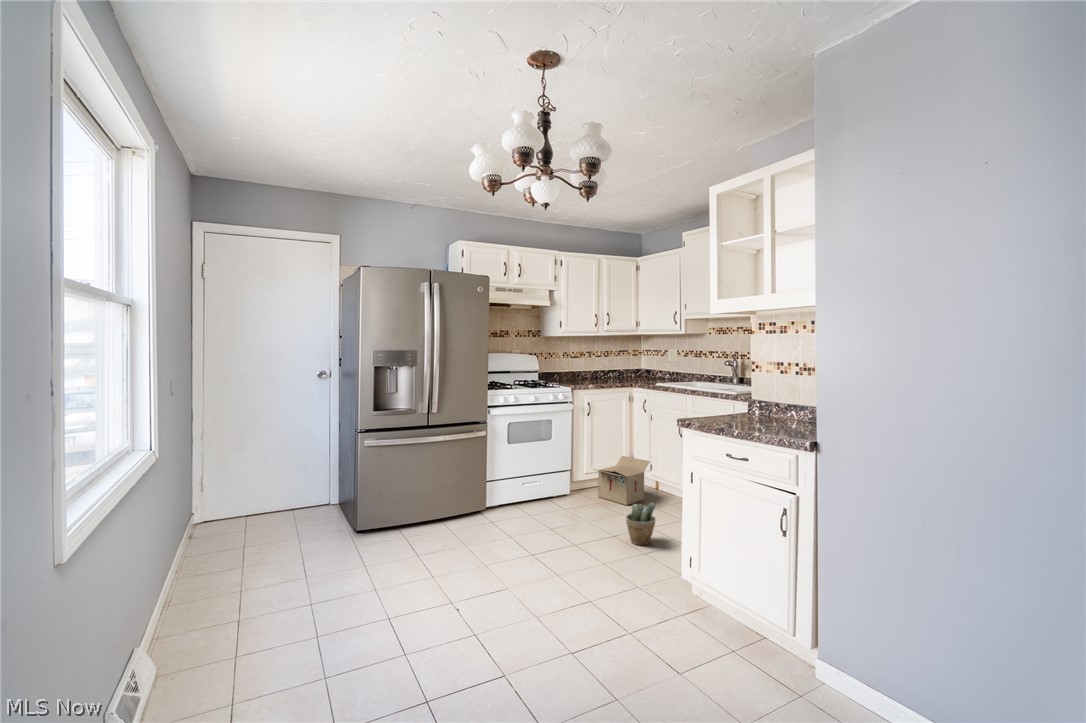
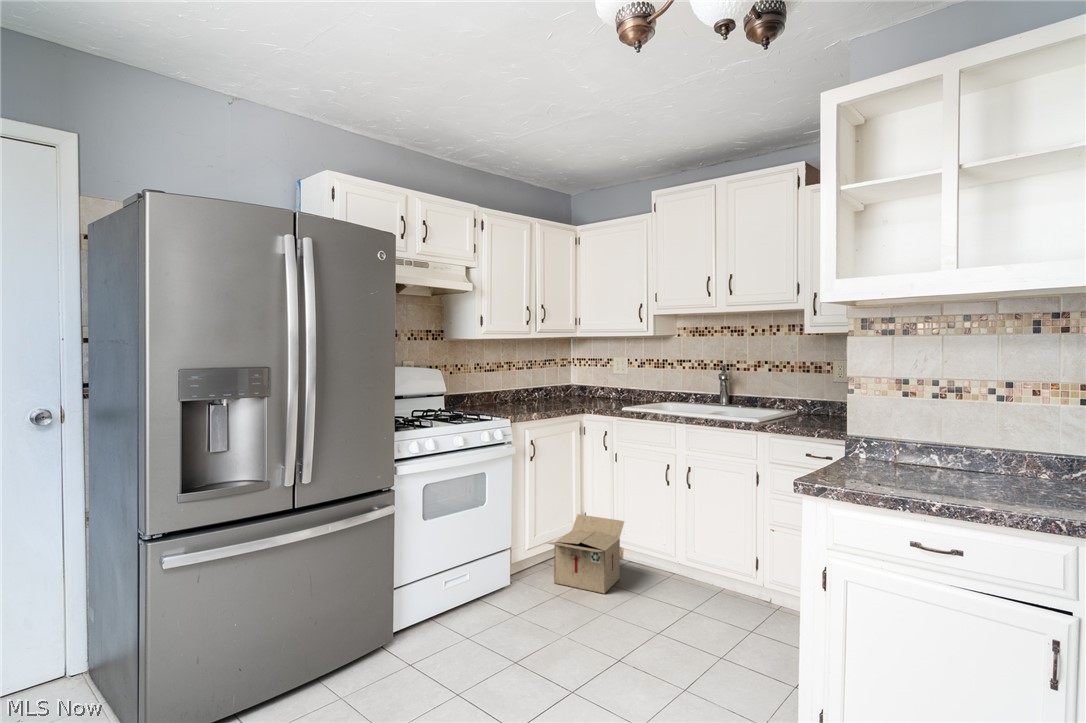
potted plant: present [626,503,656,545] -> none [654,604,703,678]

